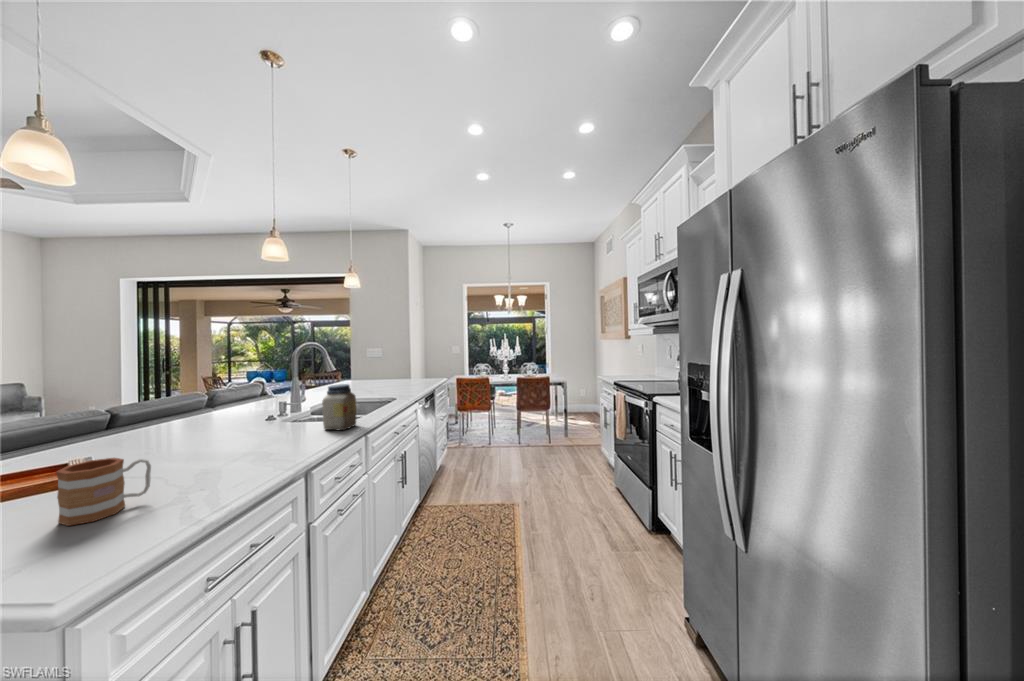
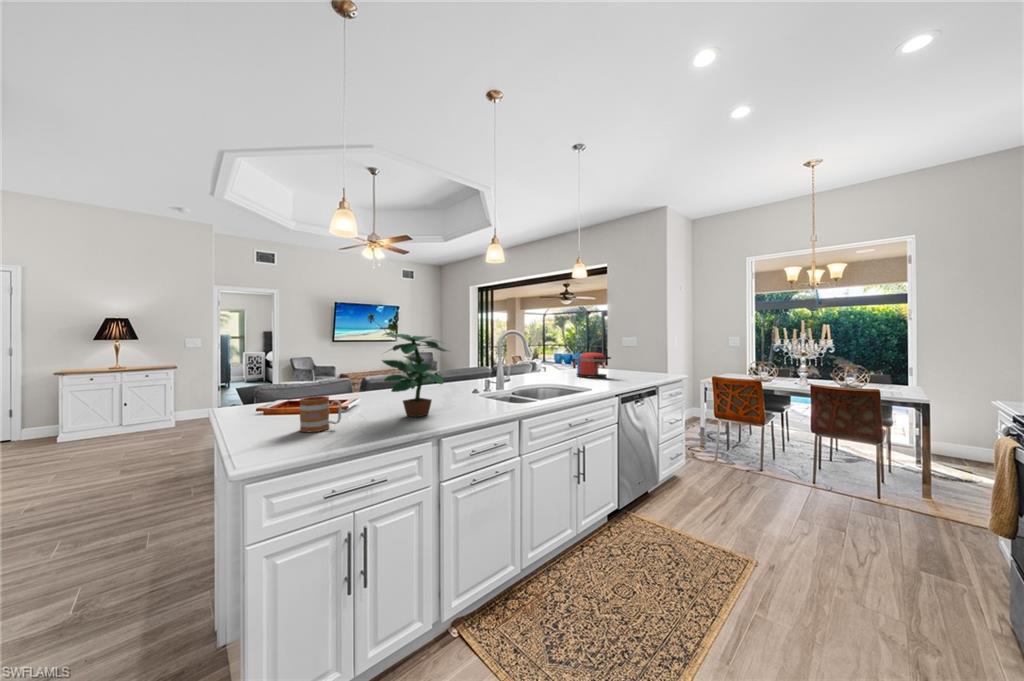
potted plant: none [159,353,294,461] -> present [382,334,448,417]
coffee maker: none [350,360,388,387] -> present [577,353,611,378]
jar: present [322,384,357,430] -> none [491,368,520,410]

